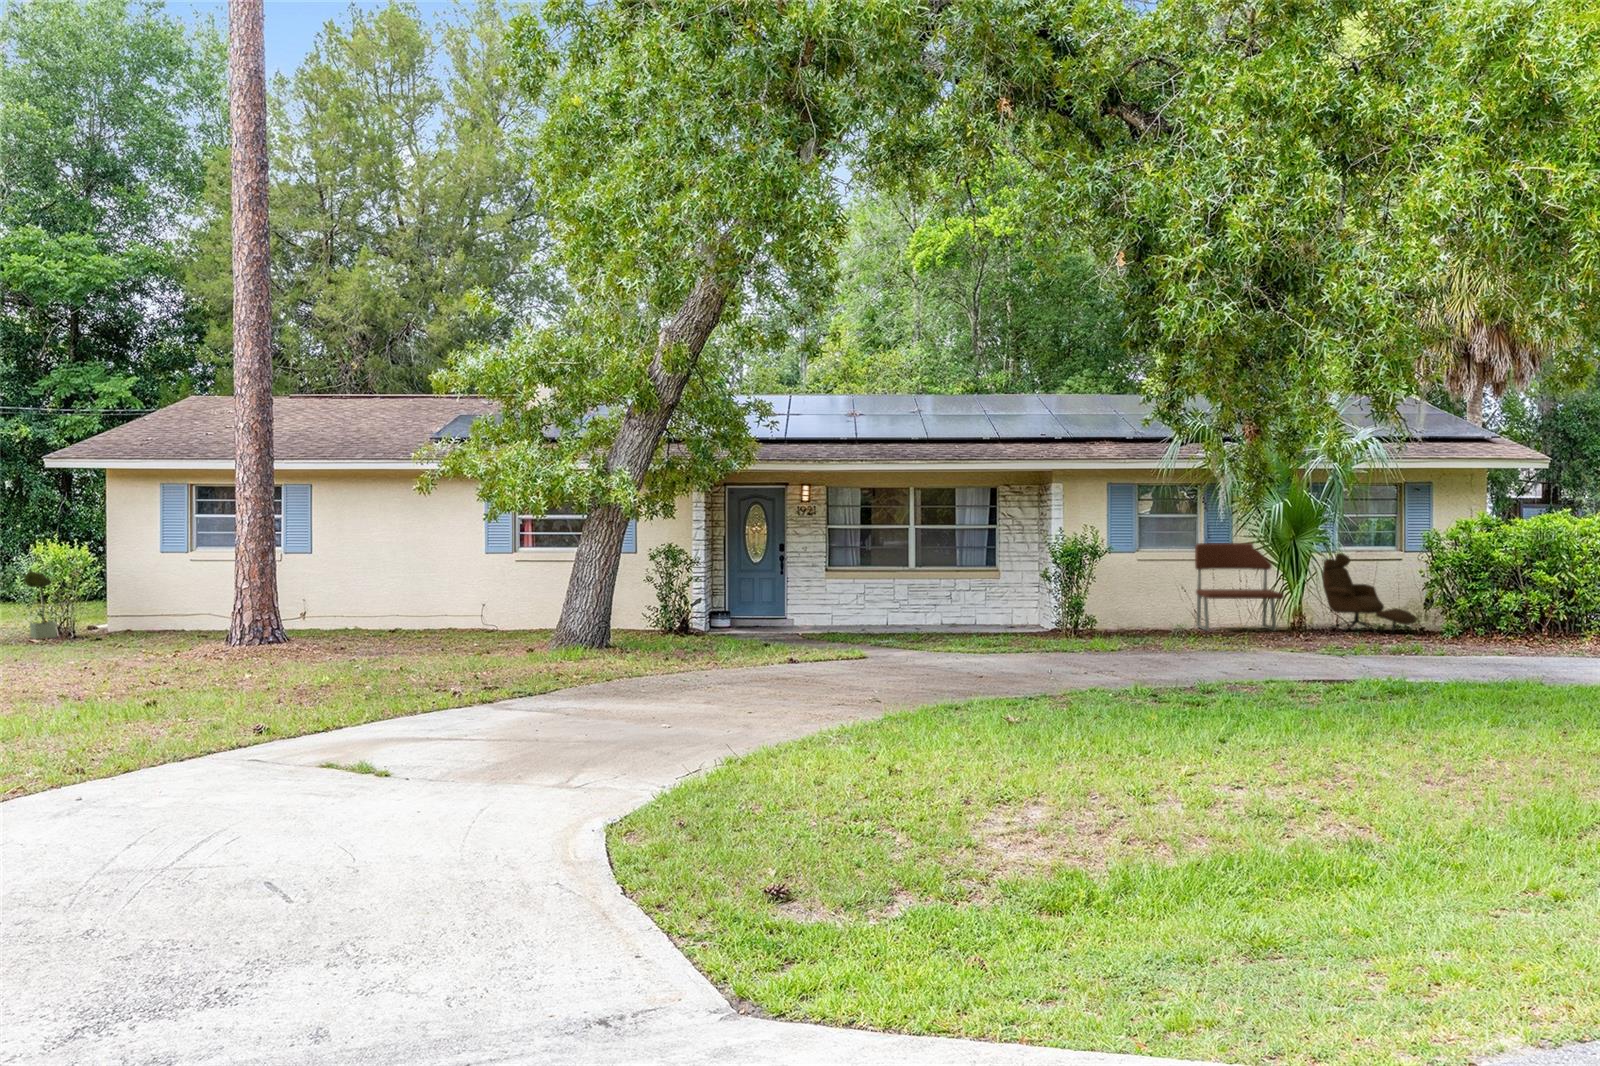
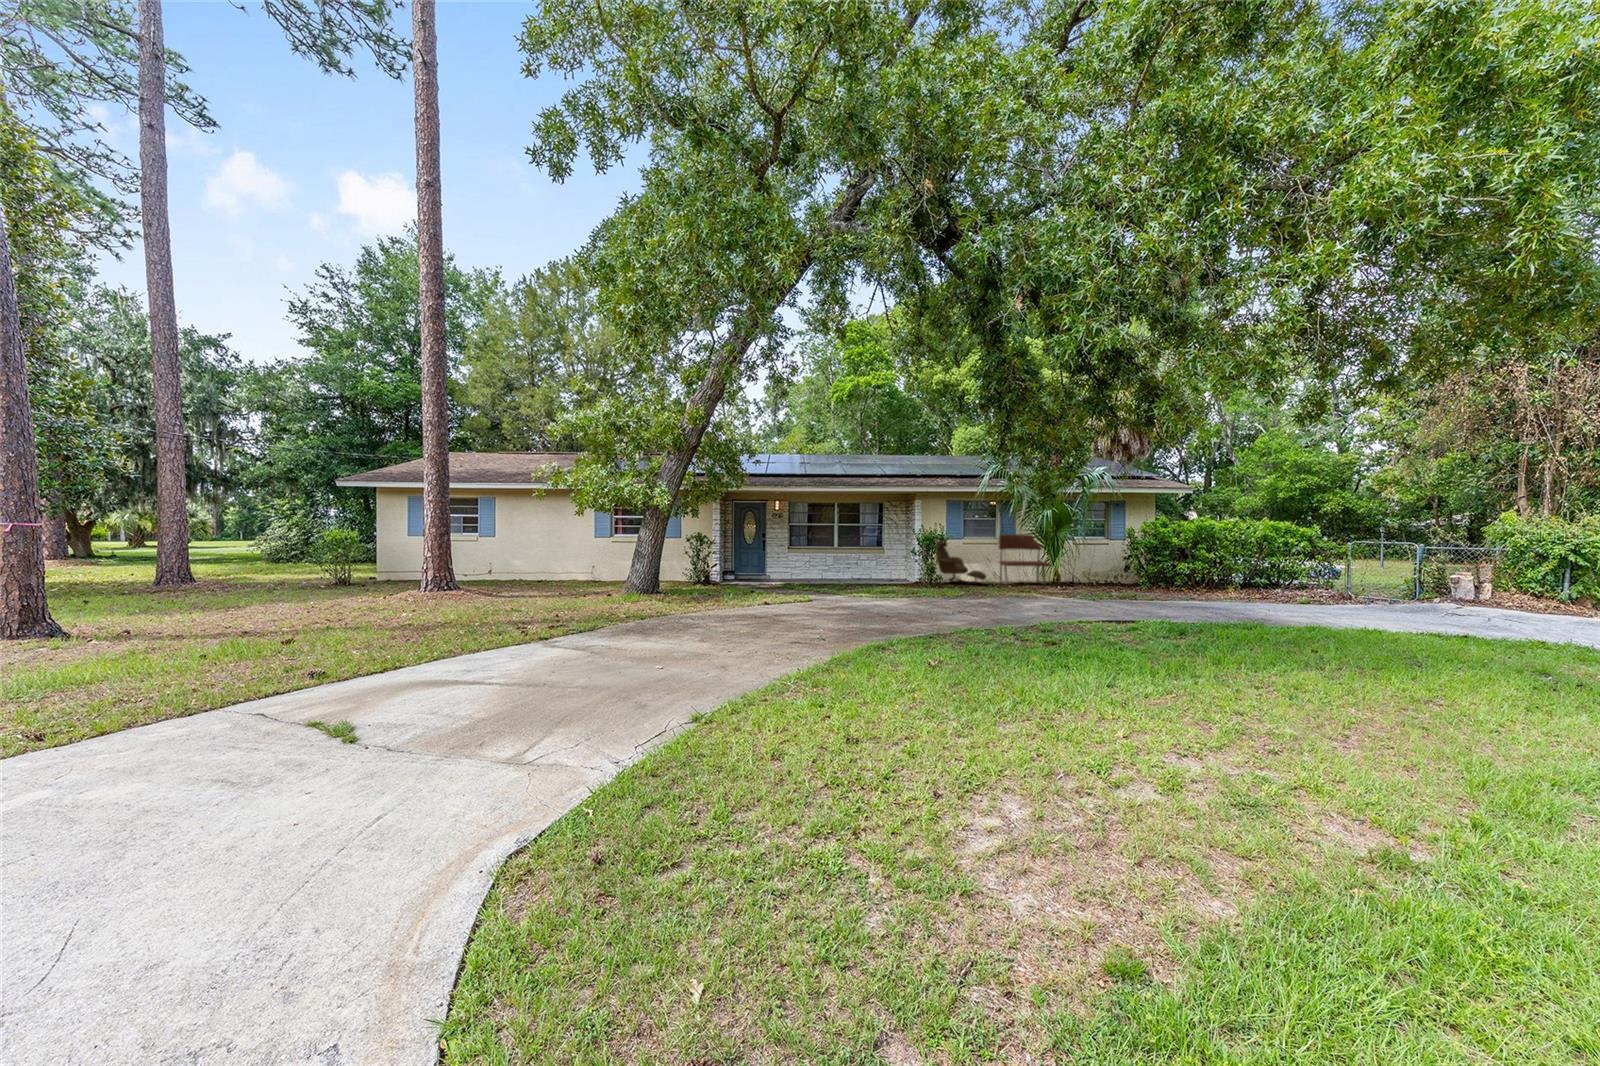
lounge chair: present [1322,553,1416,634] -> present [936,541,986,583]
potted tree: present [24,570,57,639] -> none [309,544,332,586]

